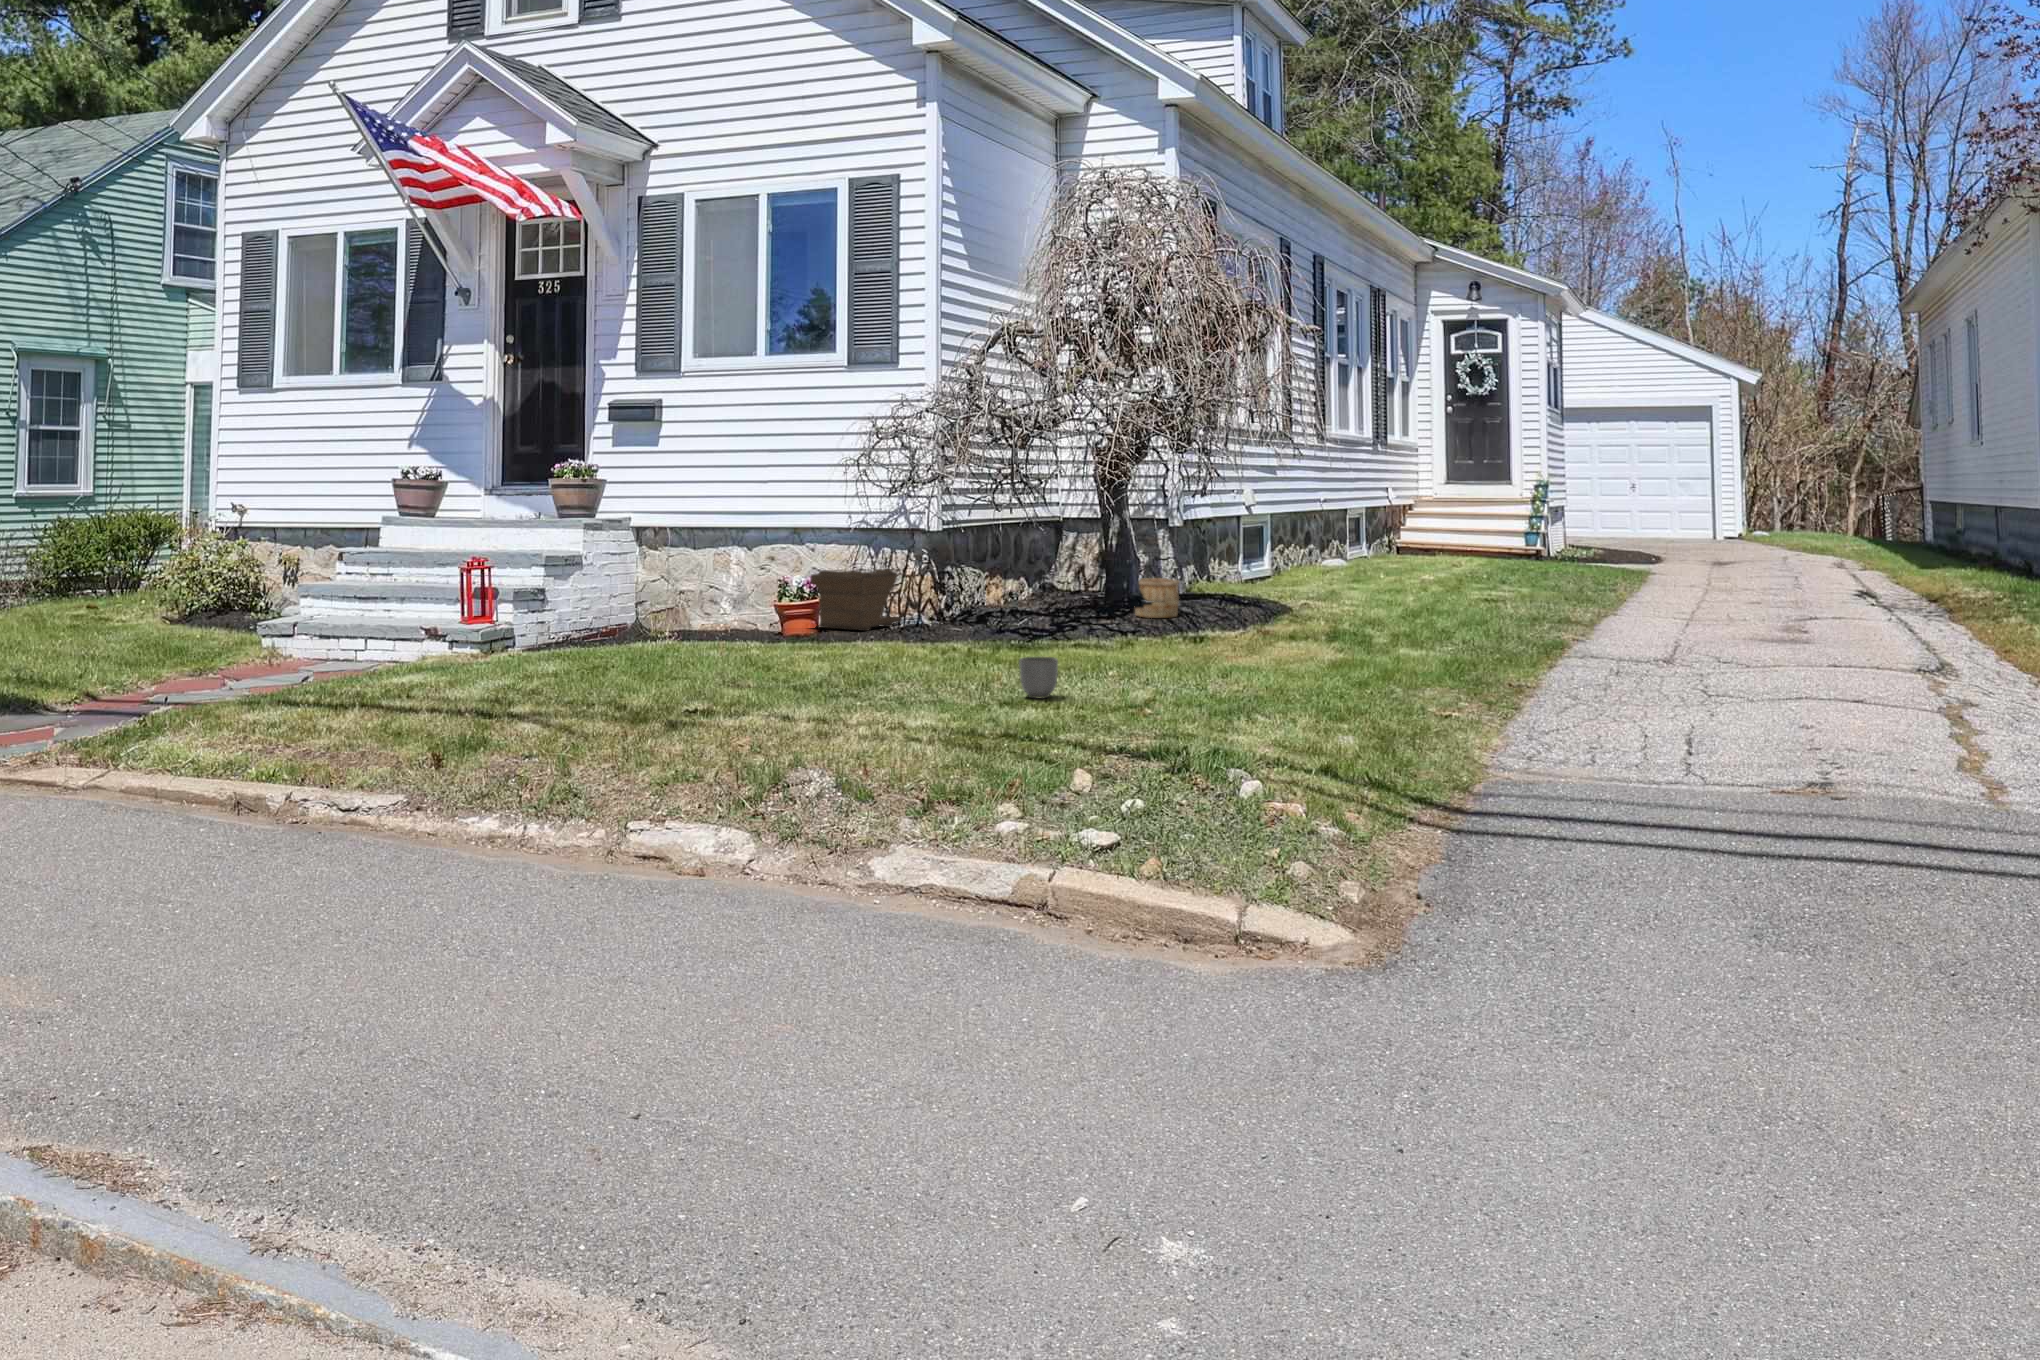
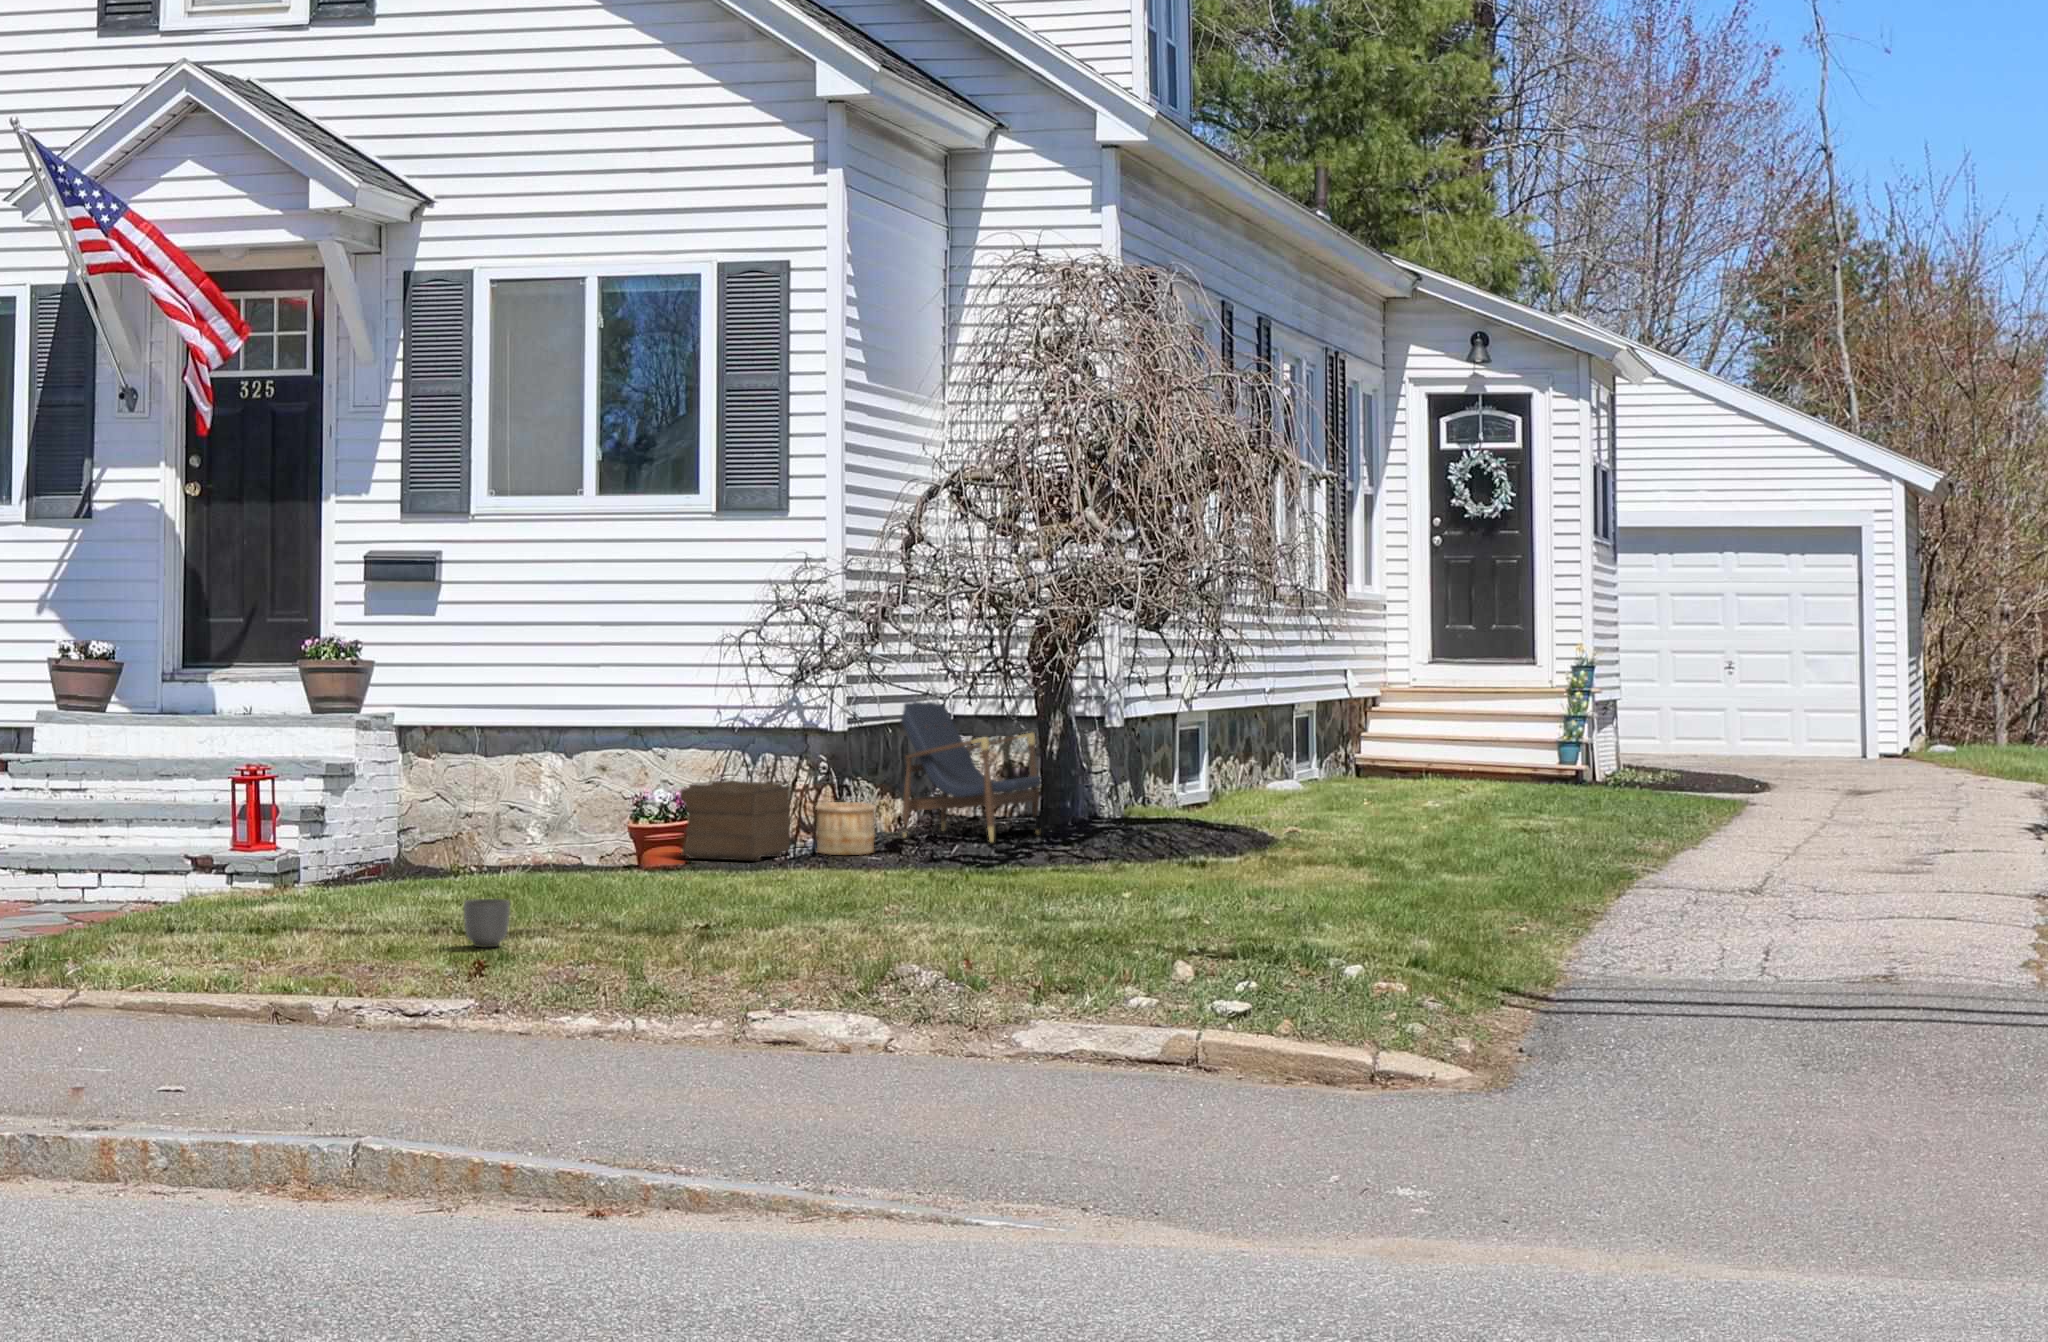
lounge chair: none [1002,505,1123,614] -> present [901,702,1041,842]
wooden bucket: present [1135,578,1179,618] -> present [815,802,876,855]
planter: present [1019,656,1058,699] -> present [464,899,510,947]

